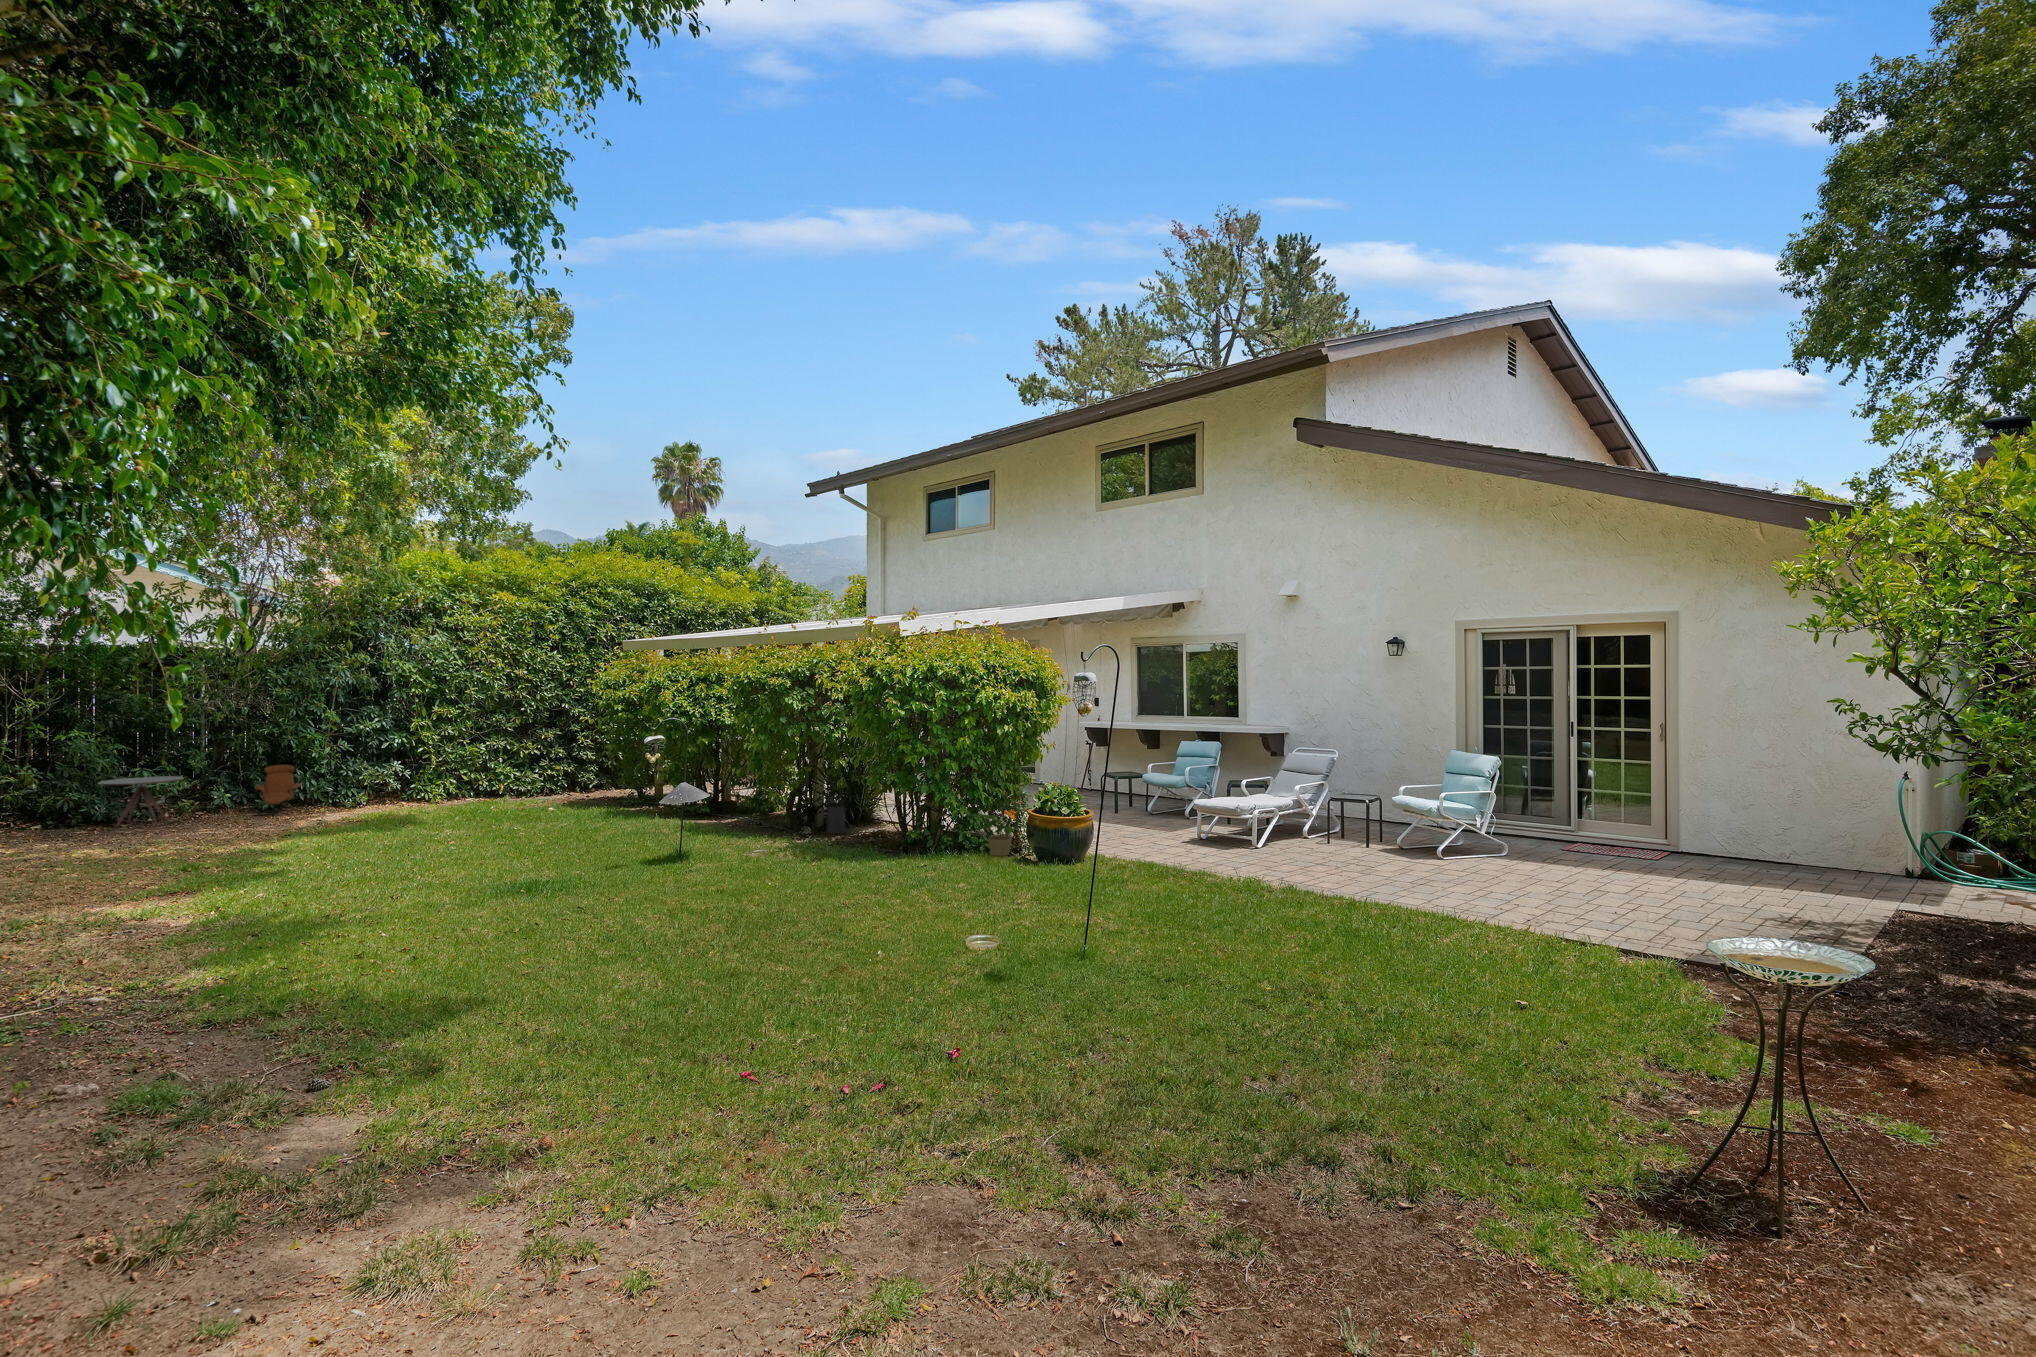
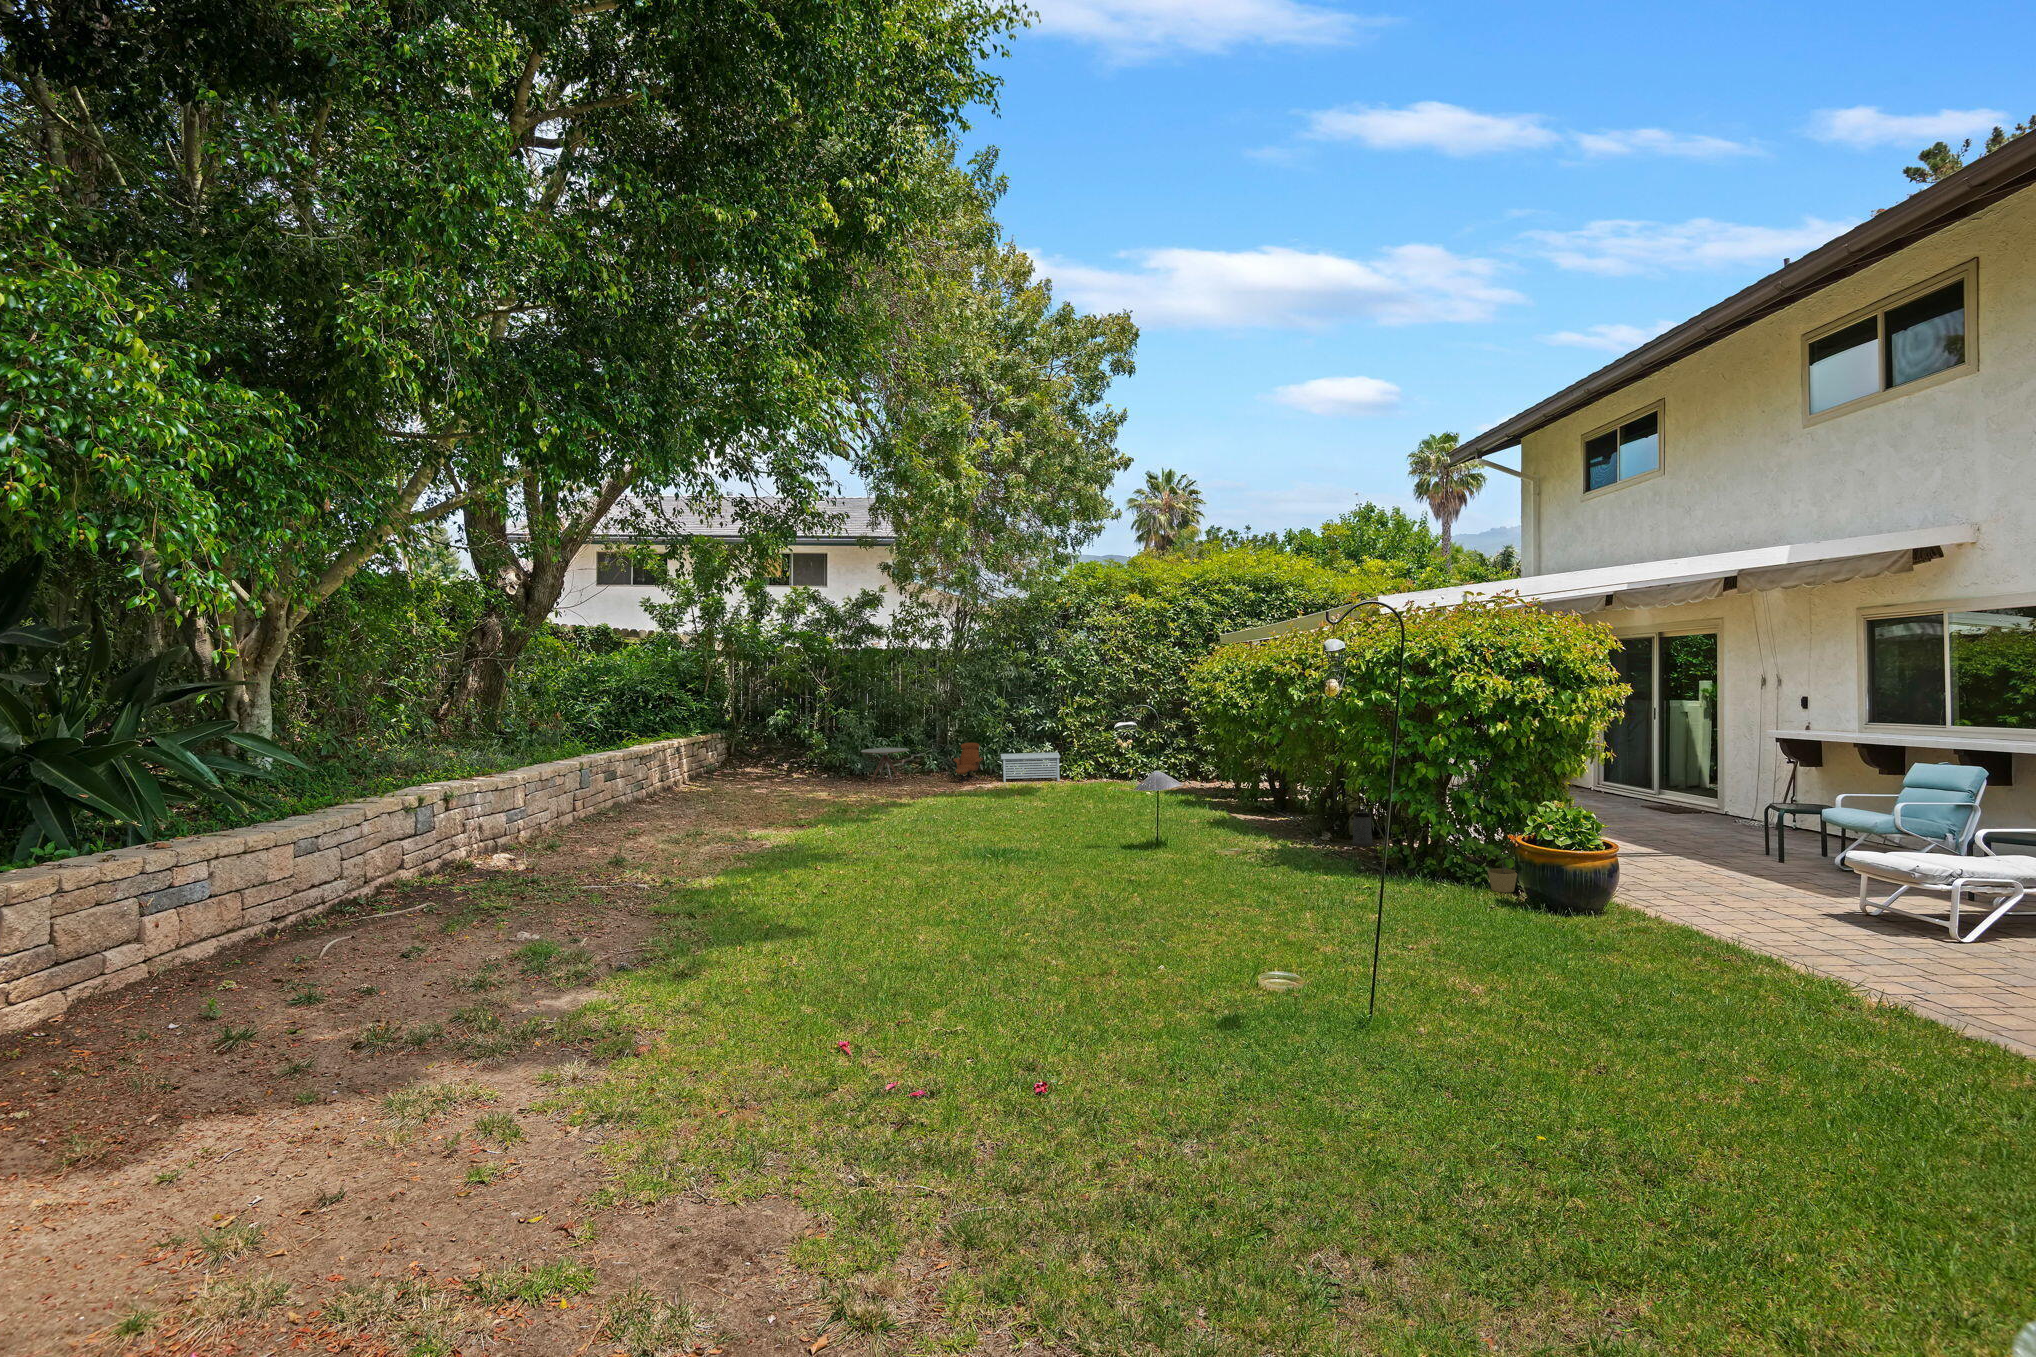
storage bench: none [328,771,418,811] -> present [1001,752,1060,782]

